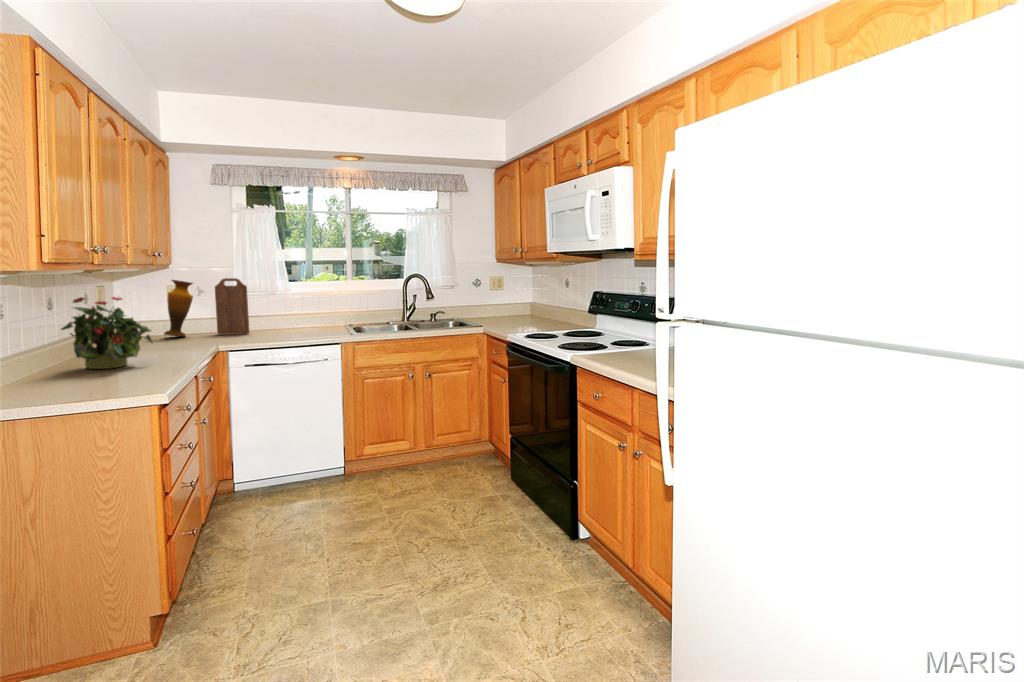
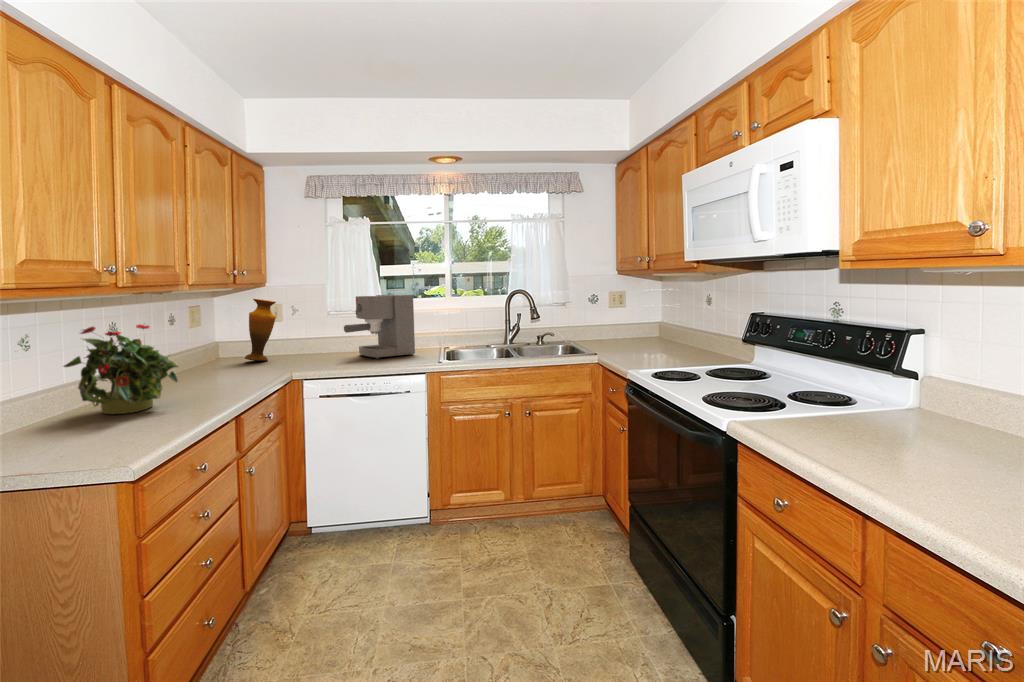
cutting board: present [215,278,249,334] -> none [299,296,334,358]
coffee maker: none [262,278,325,333] -> present [344,295,415,359]

